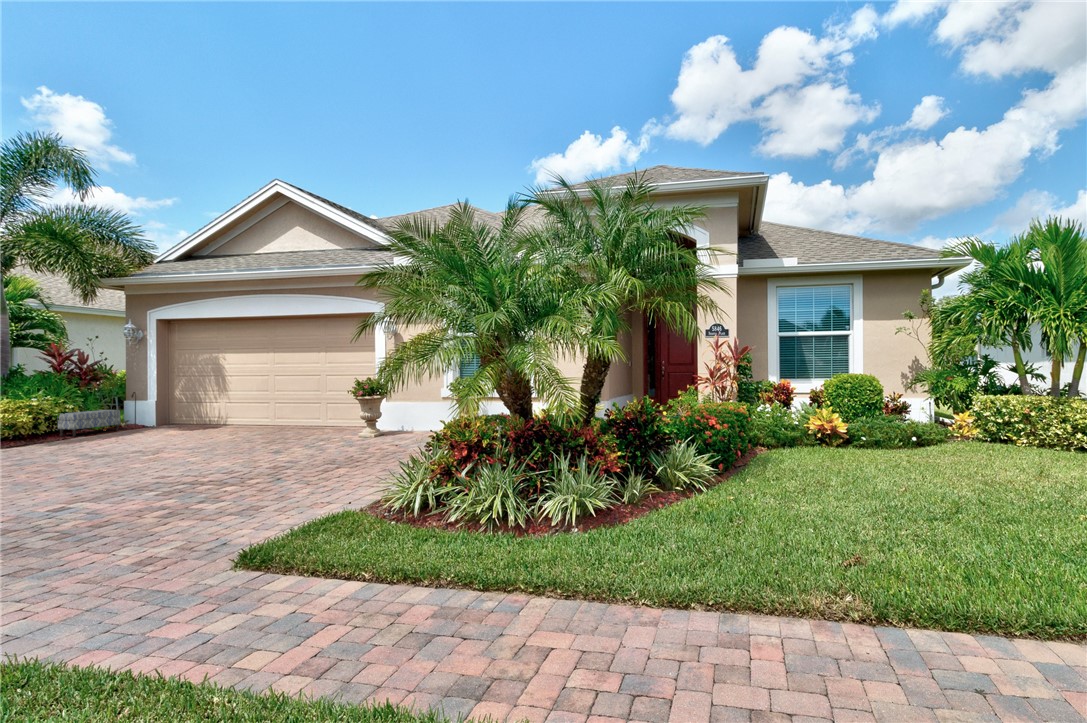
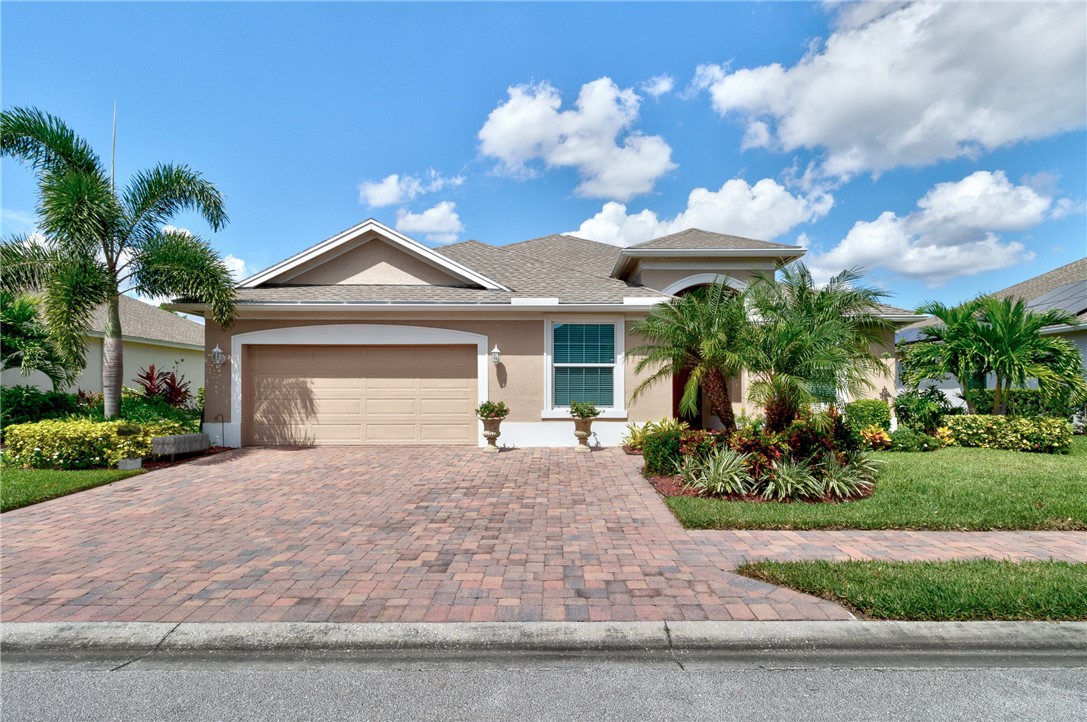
potted tree: none [11,401,36,444] -> present [116,424,142,470]

